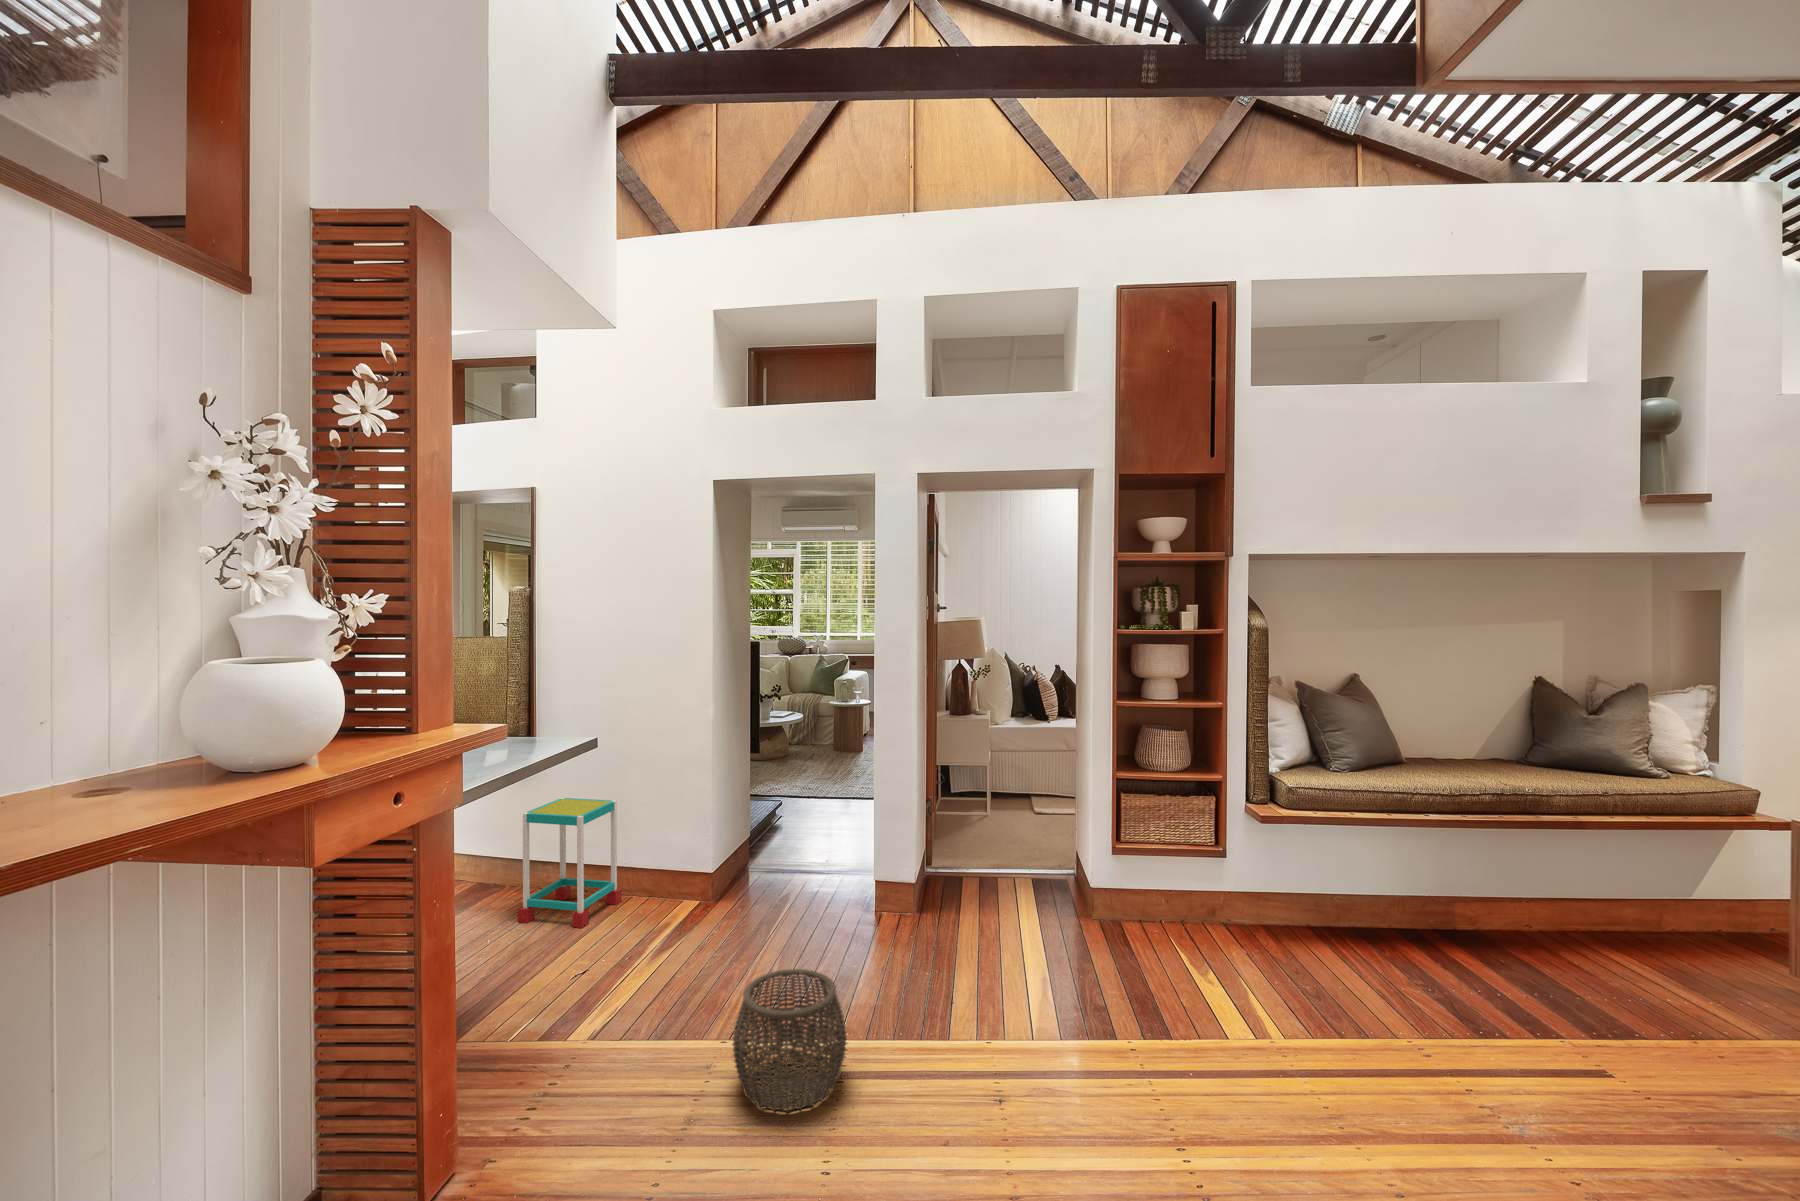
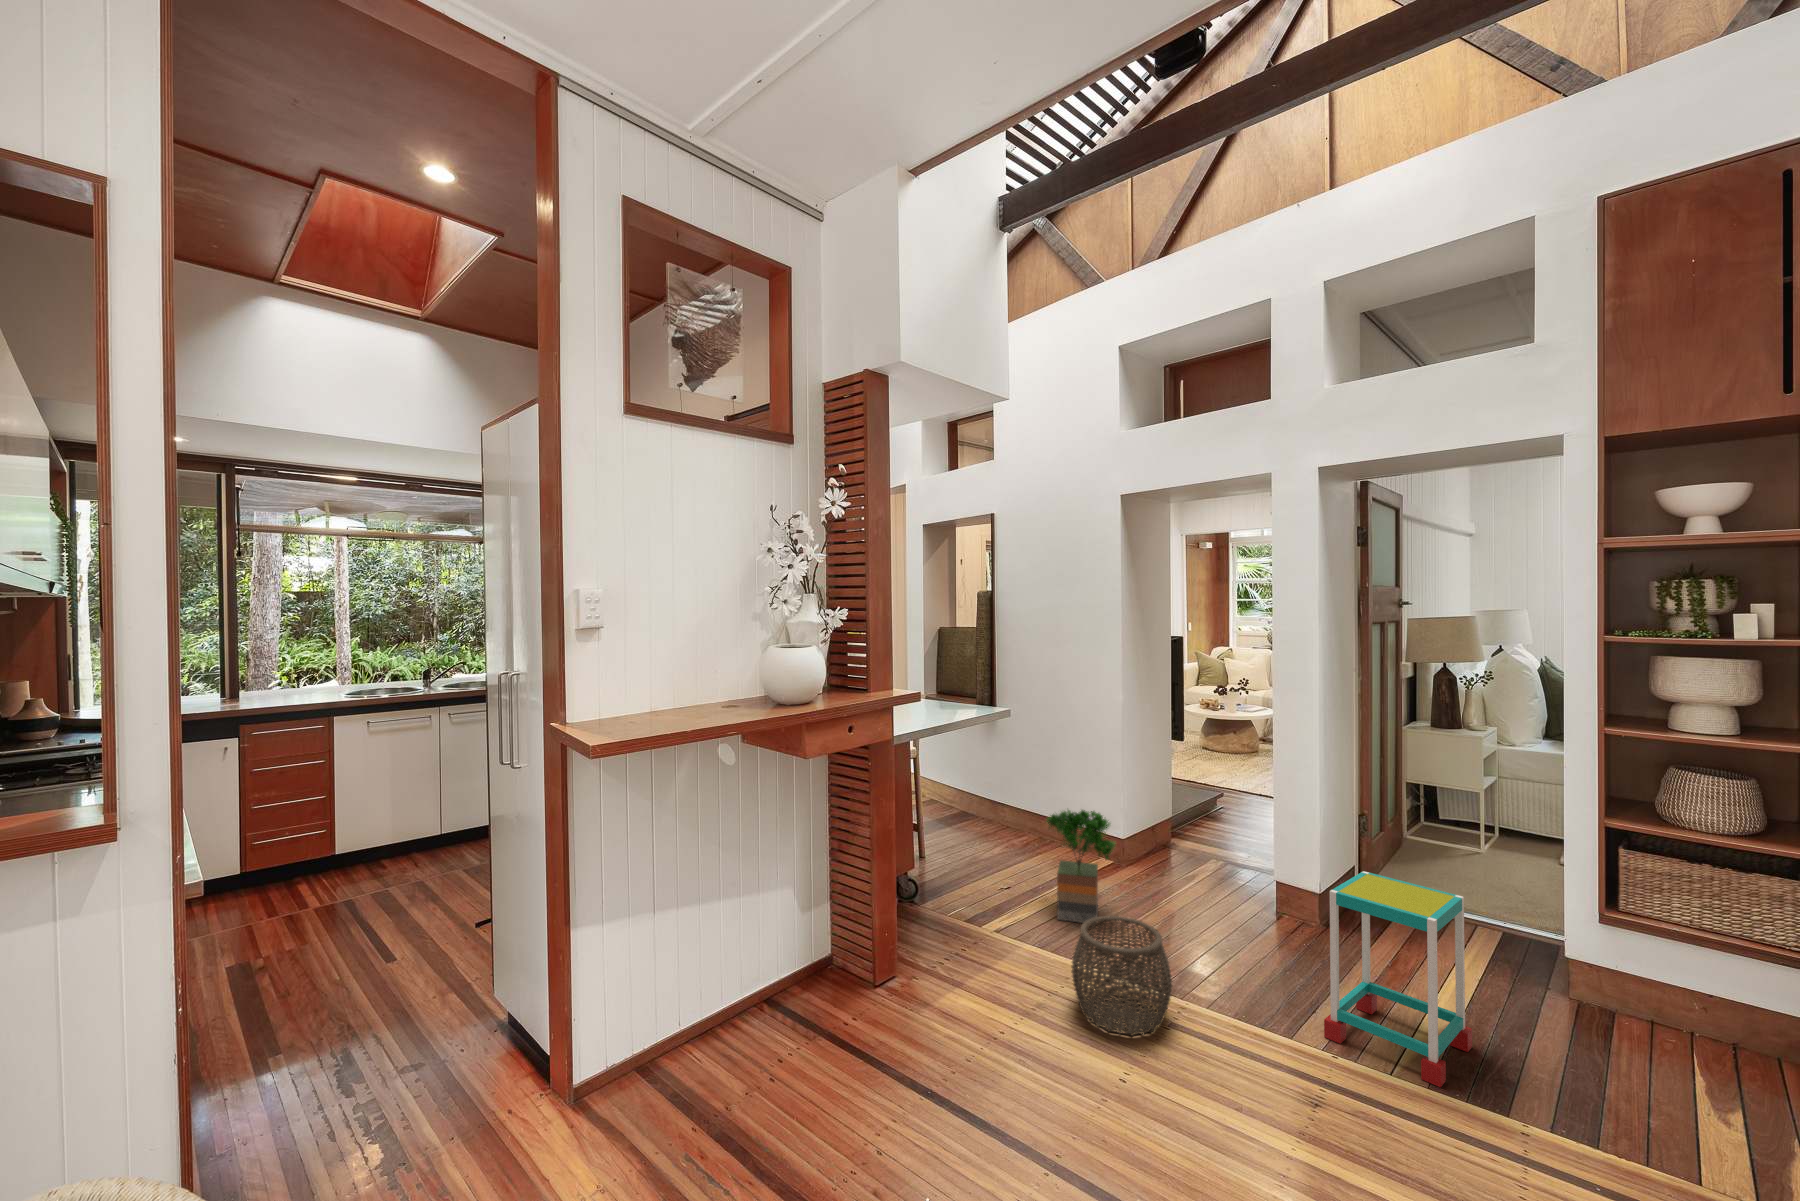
side table: present [518,798,621,928] -> present [1324,871,1472,1087]
potted tree: none [641,849,733,995] -> present [1047,810,1115,923]

